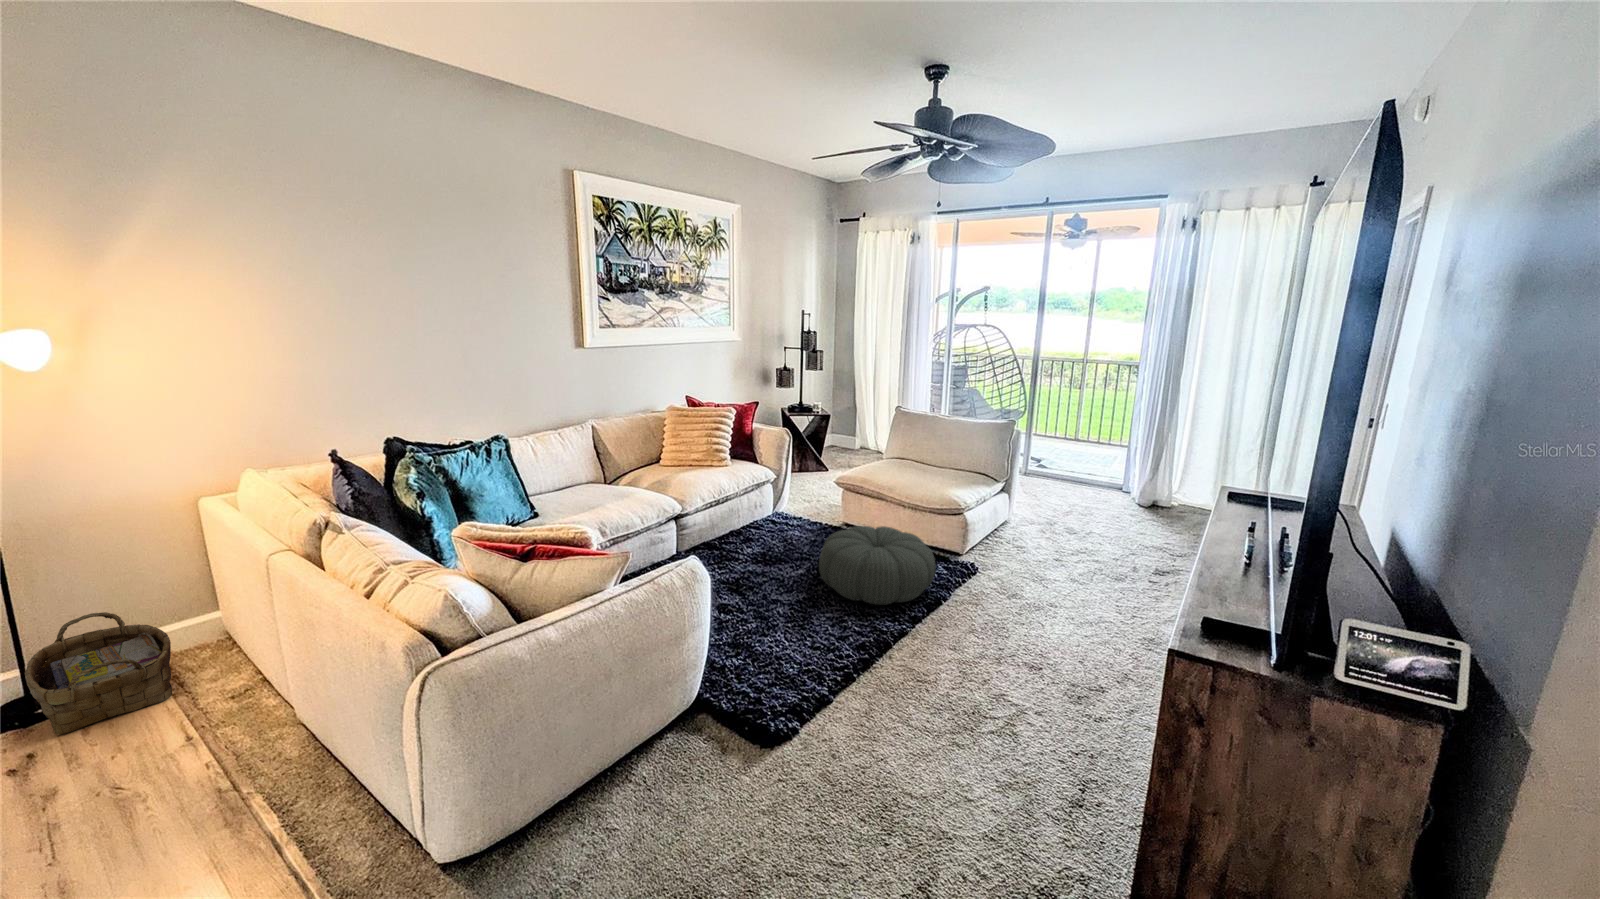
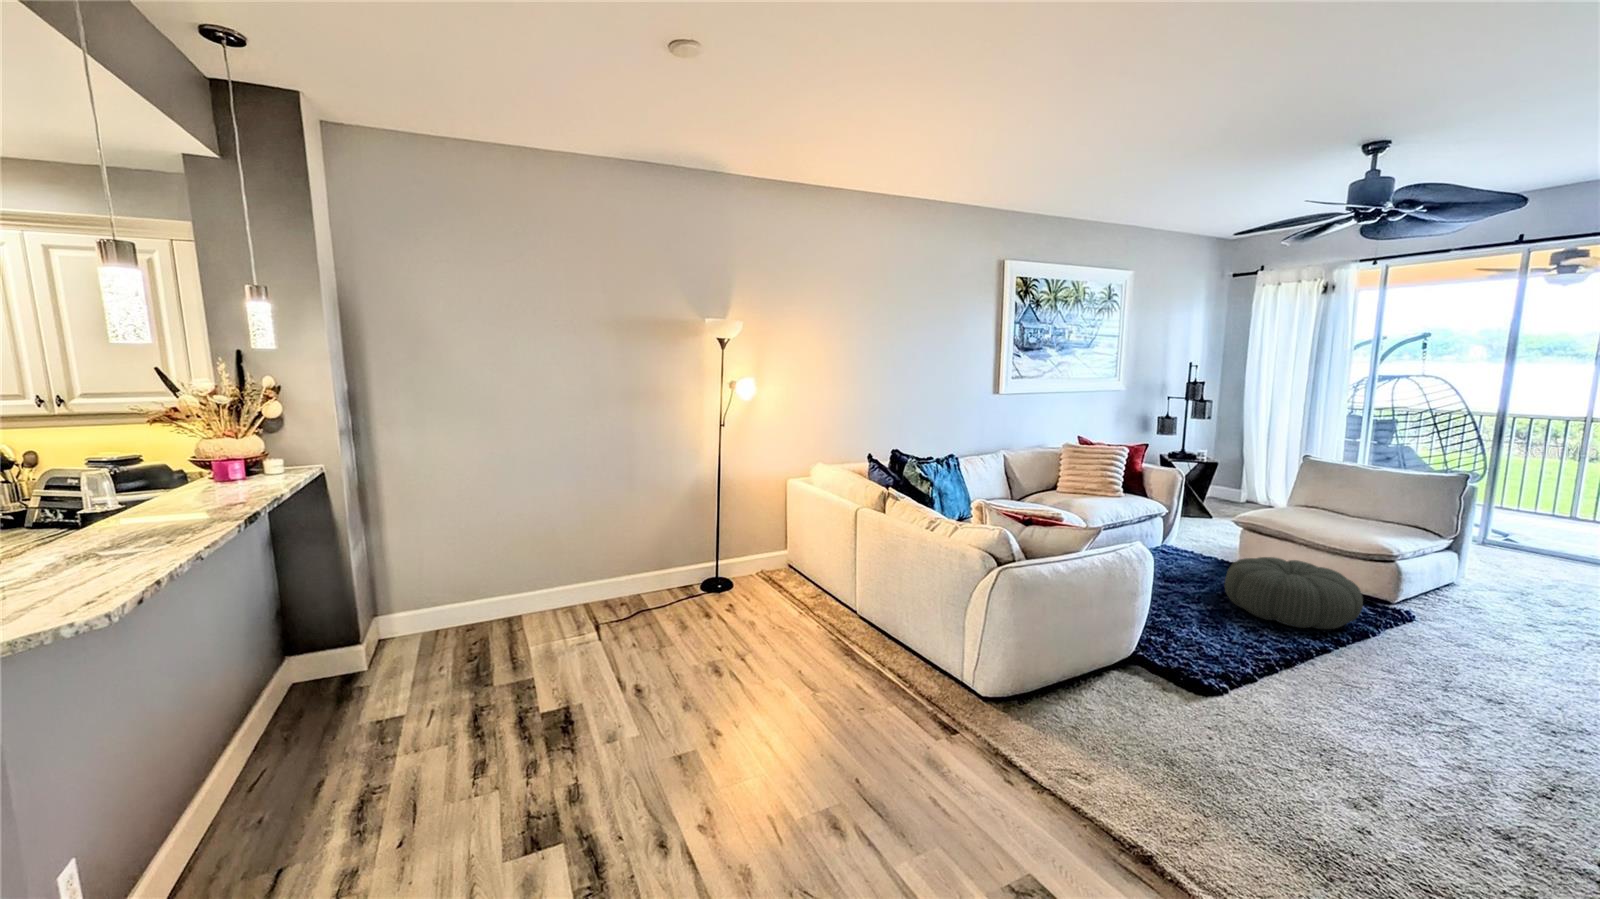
woven basket: present [25,612,172,735] -> none [728,535,786,595]

